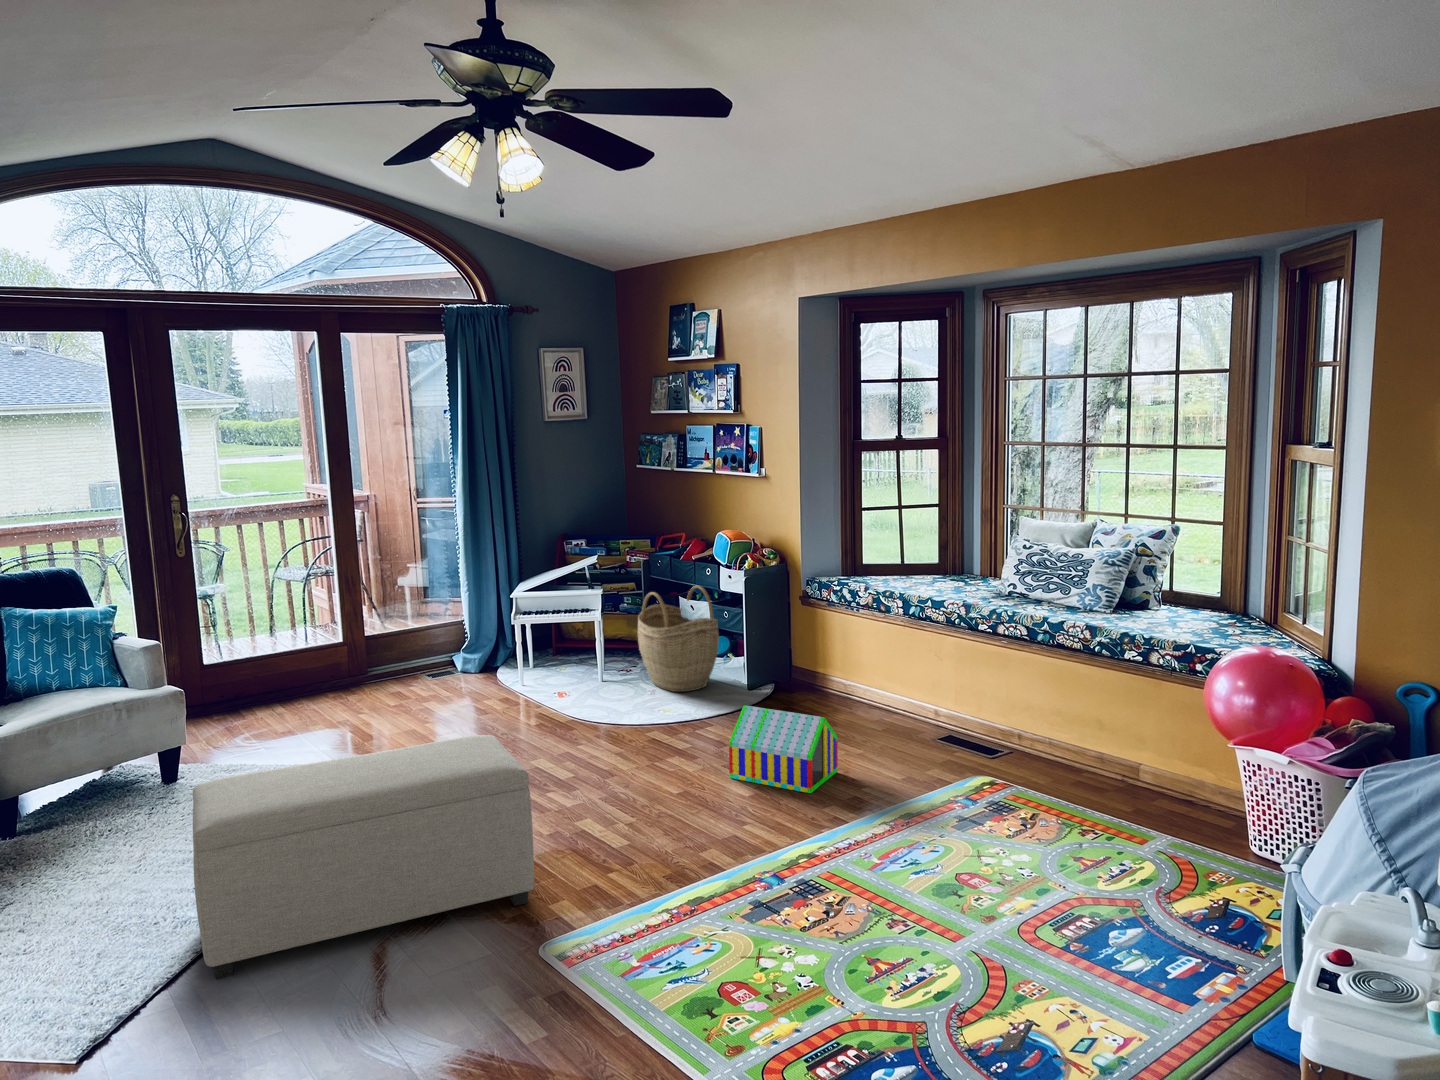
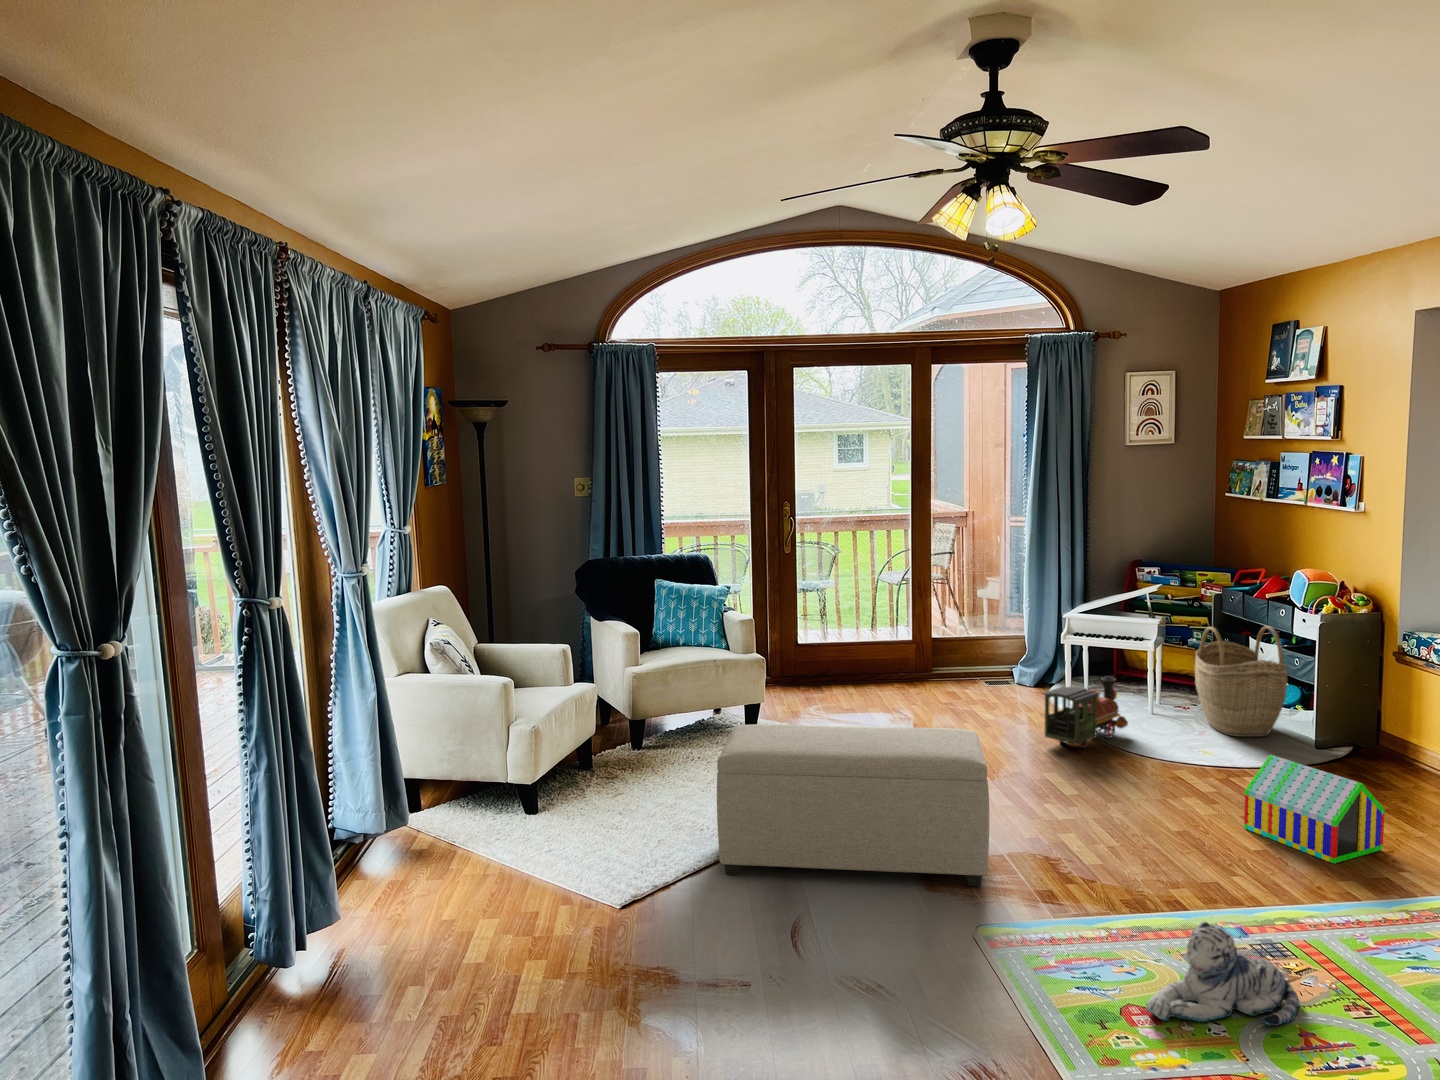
toy train: none [513,653,590,729] -> present [1043,676,1128,748]
plush toy: none [740,880,854,988] -> present [1146,922,1300,1026]

